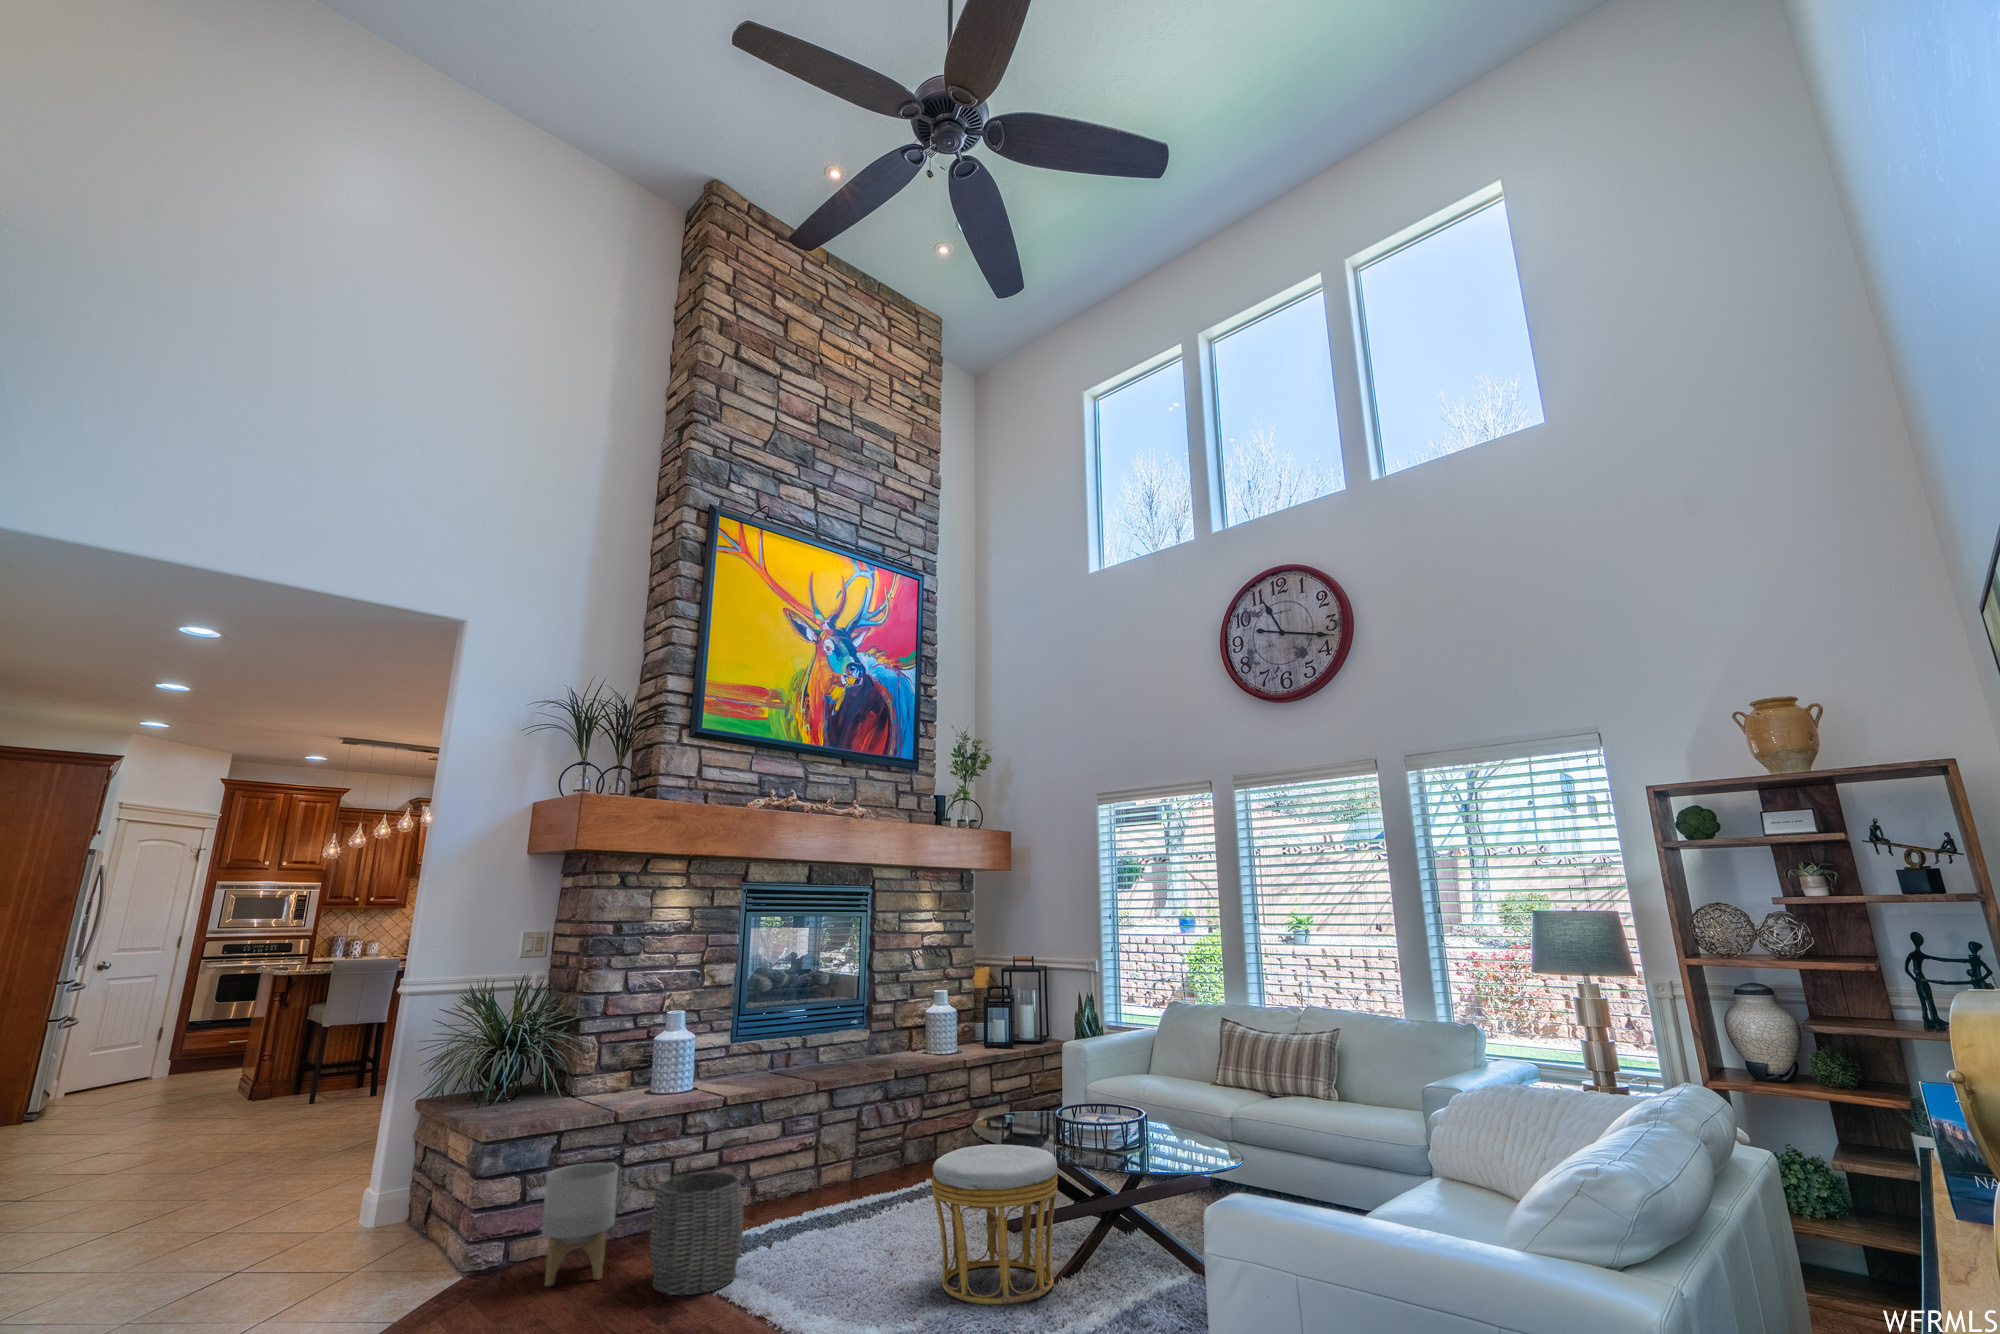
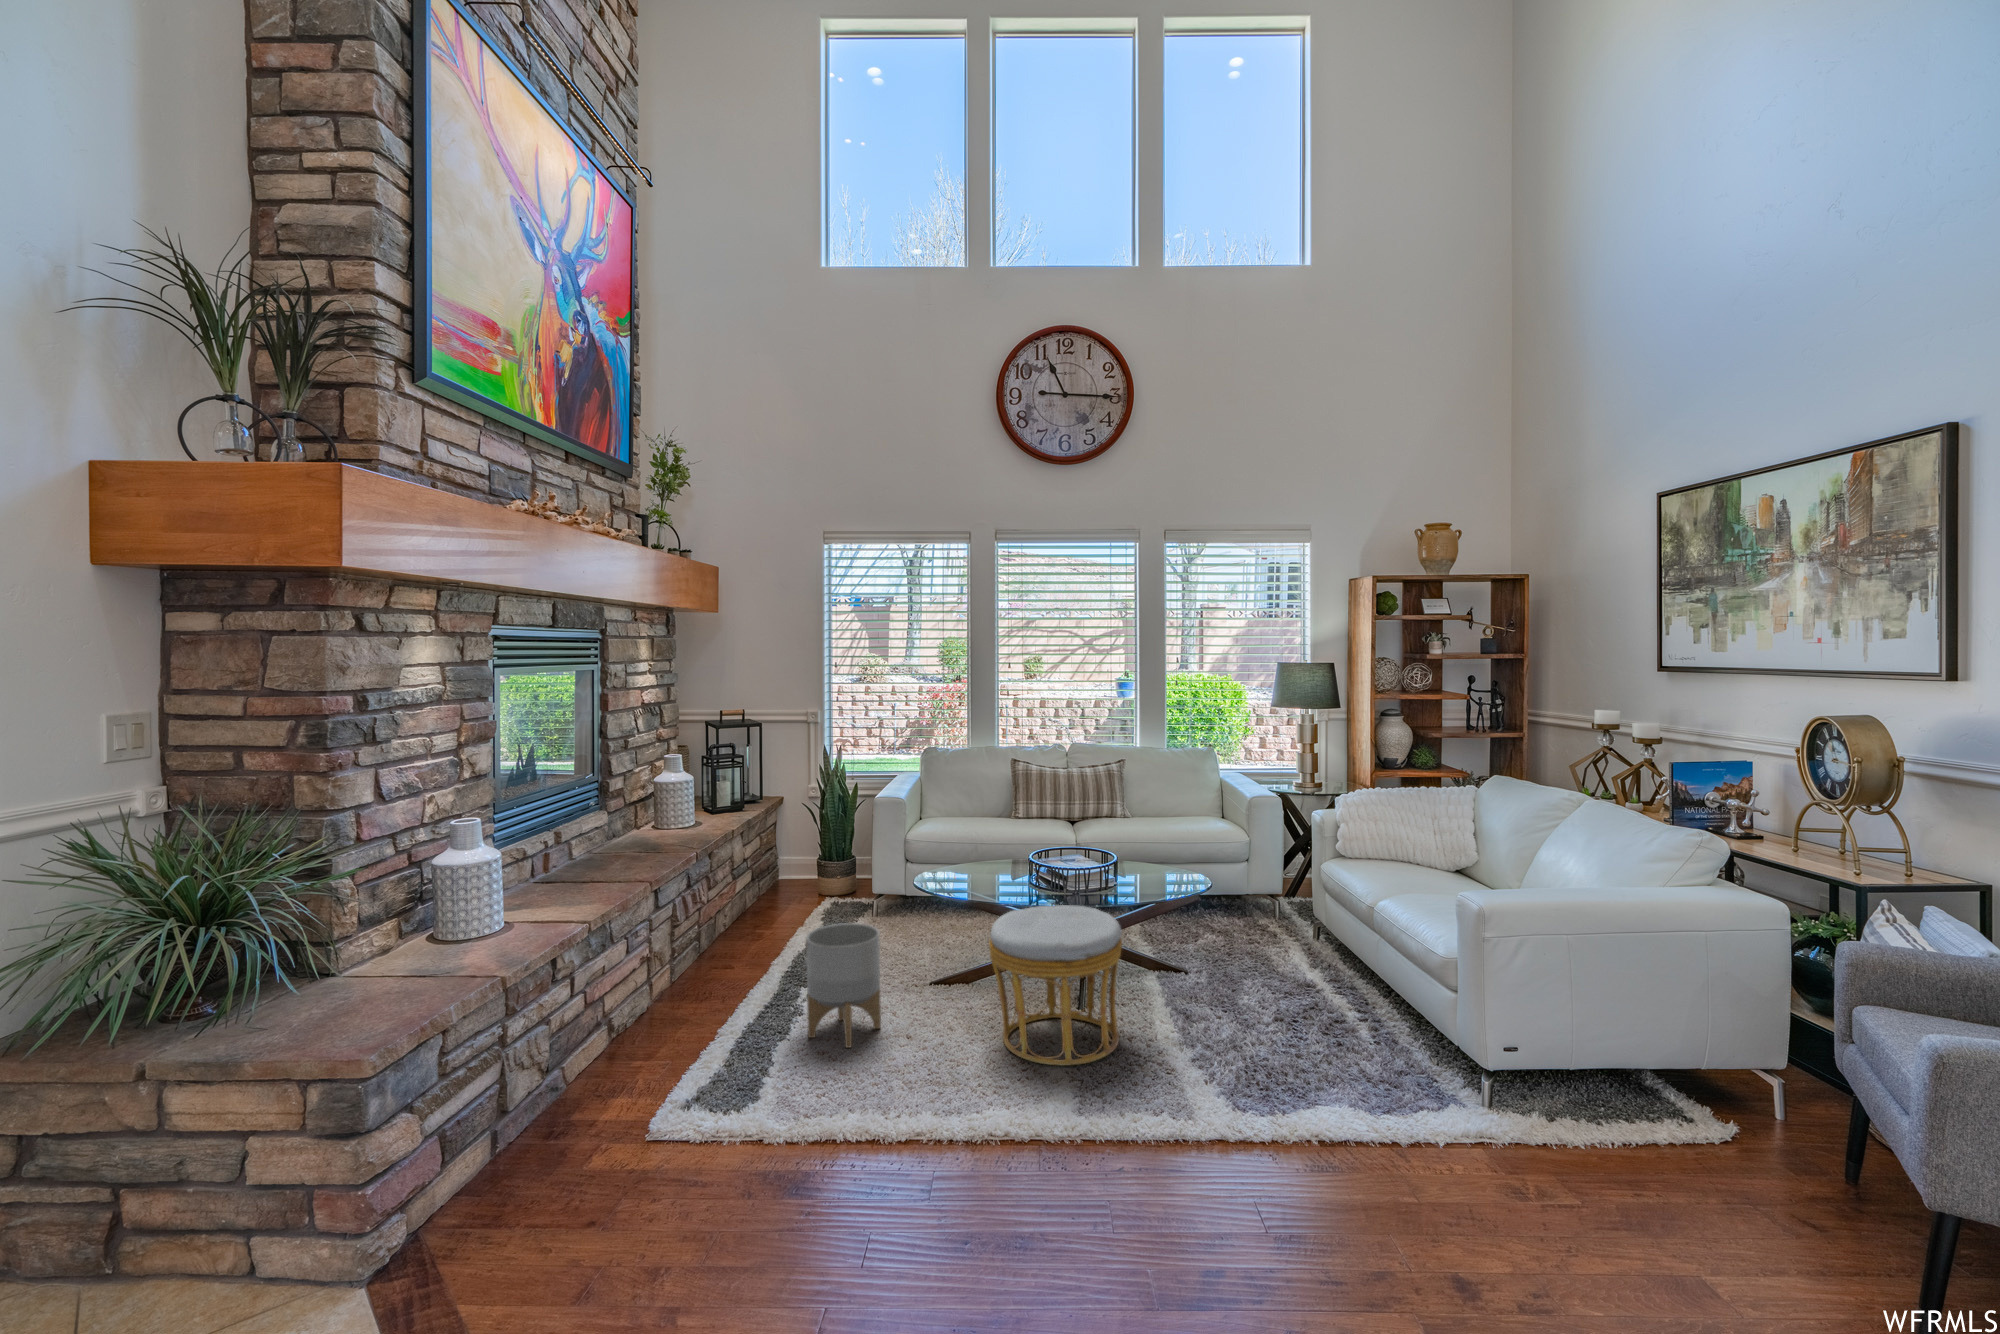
planter: present [542,1163,619,1286] -> present [806,923,881,1048]
woven basket: present [650,1172,743,1295] -> none [685,1013,809,1184]

